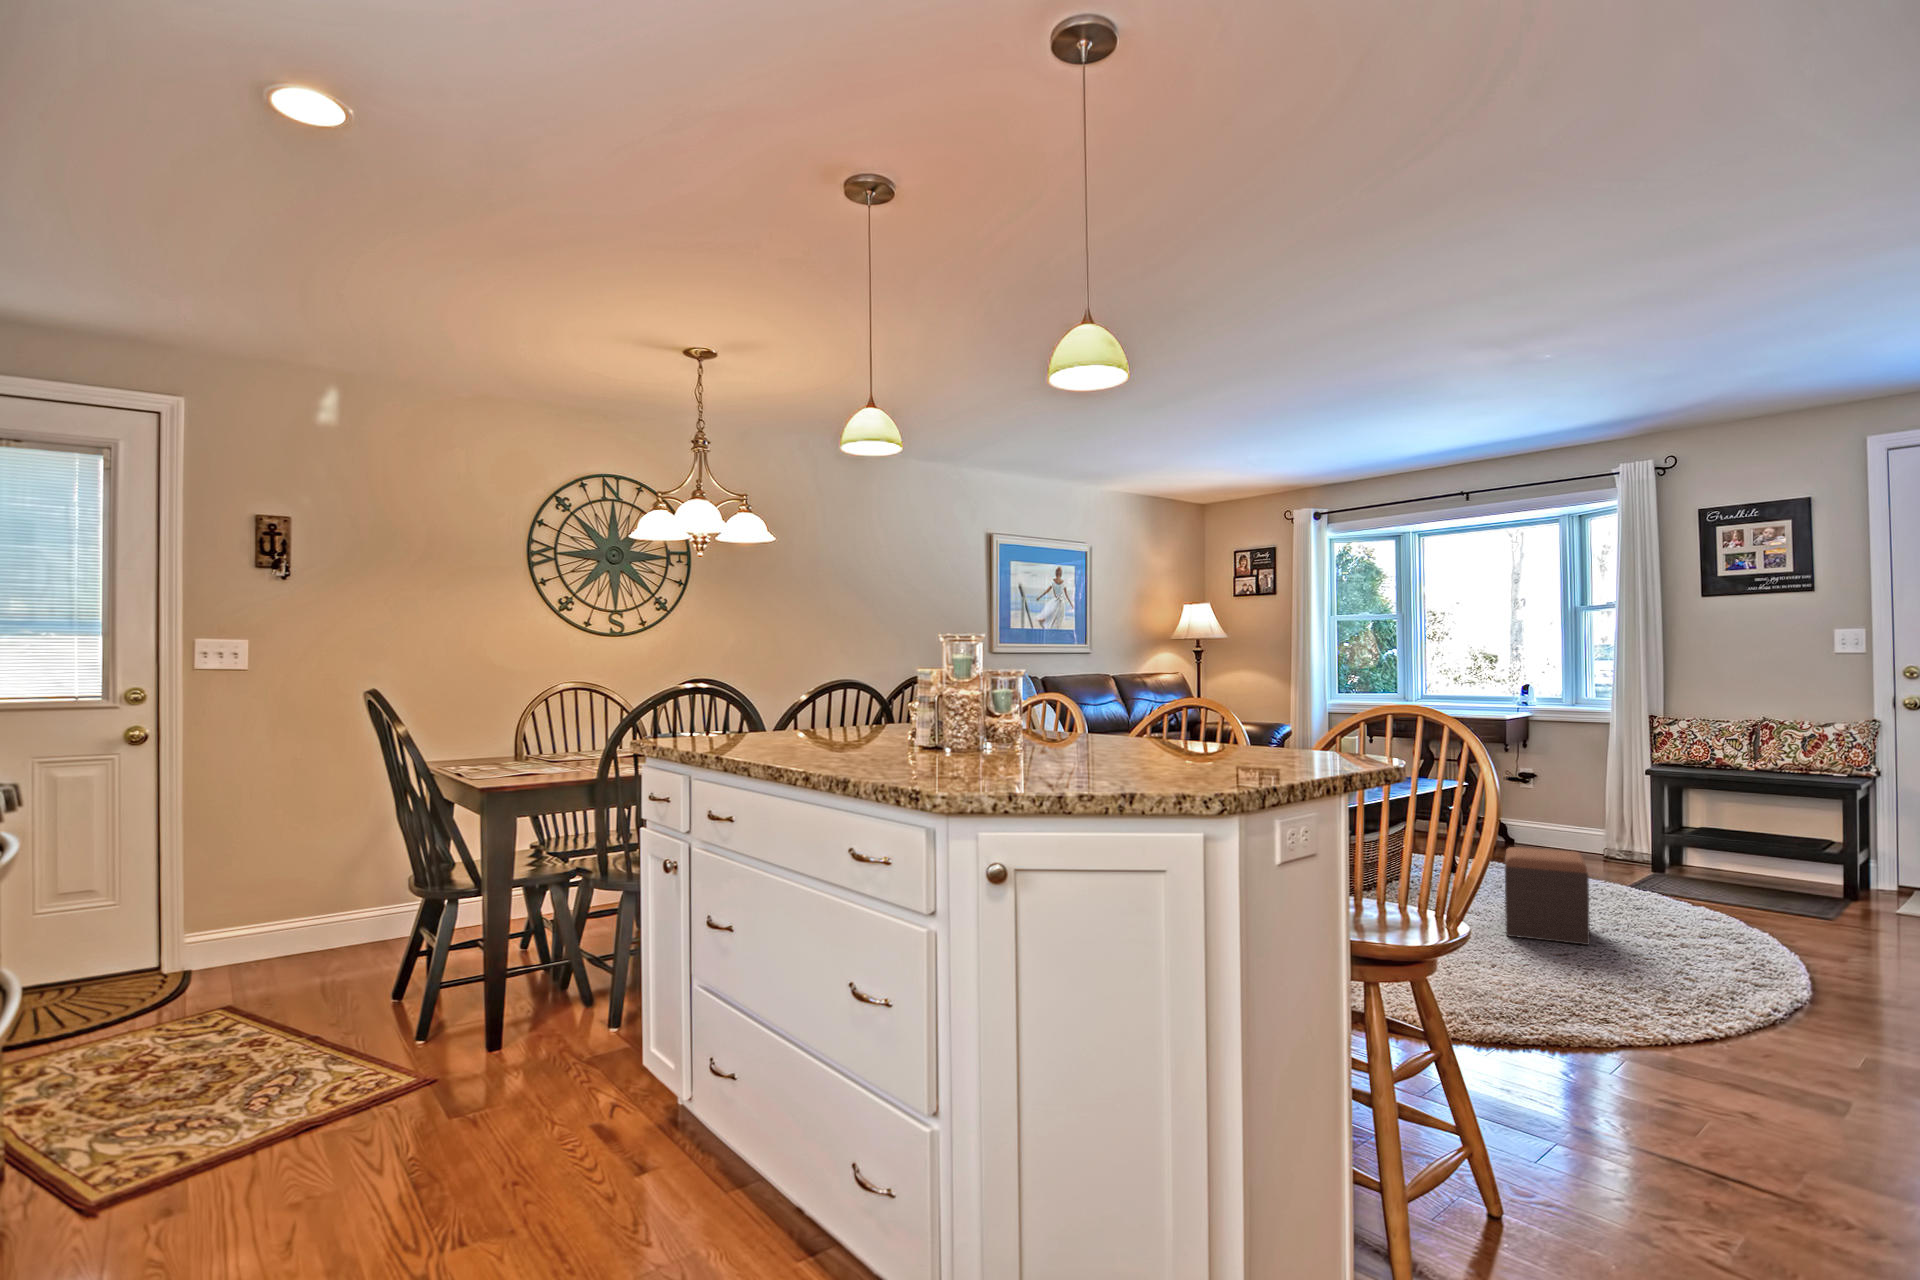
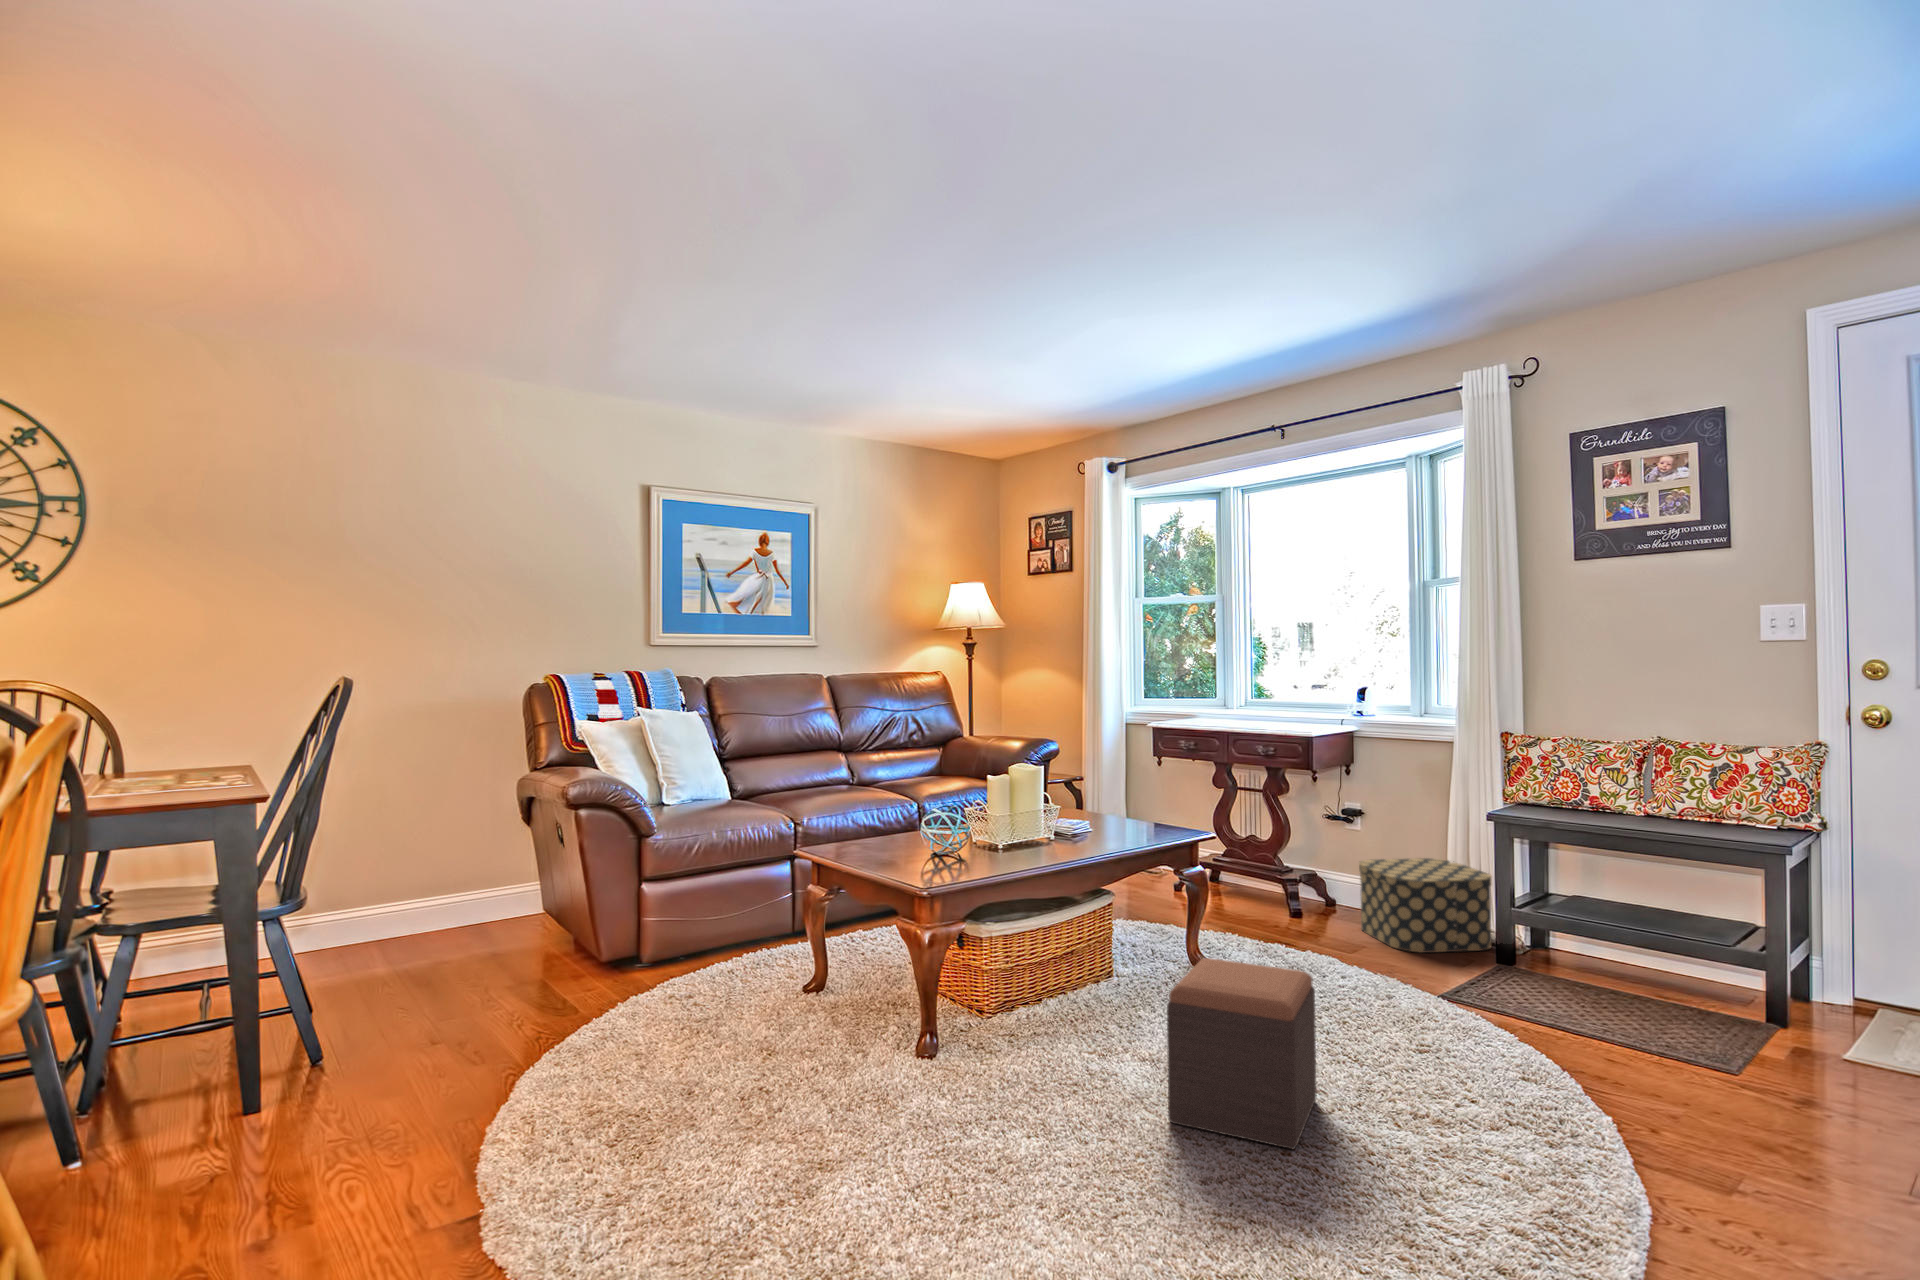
storage box: none [1544,805,1645,865] -> present [1359,858,1492,953]

